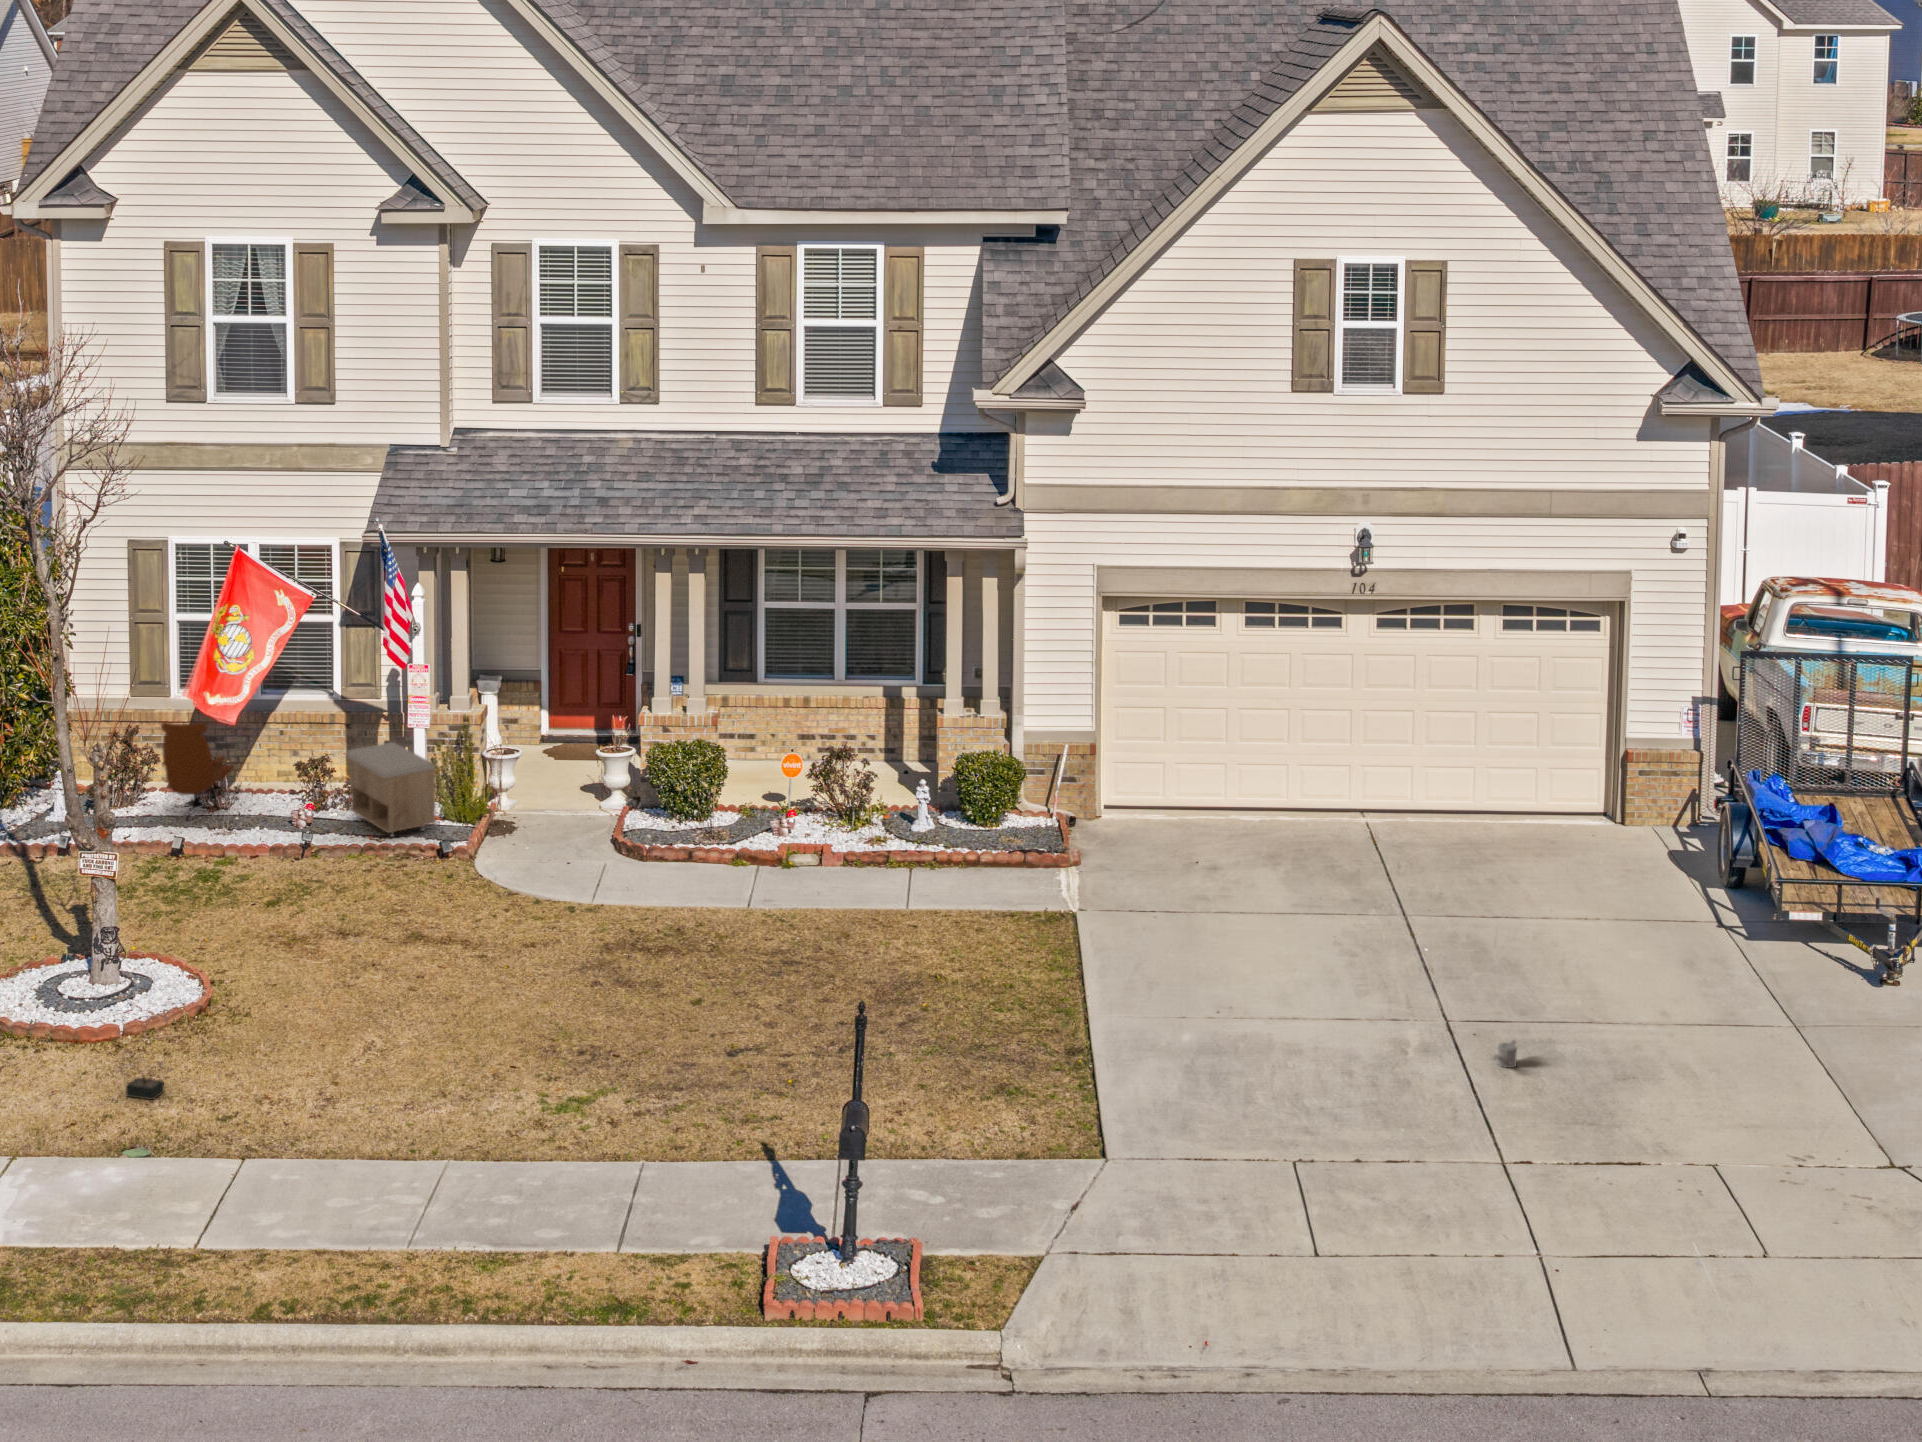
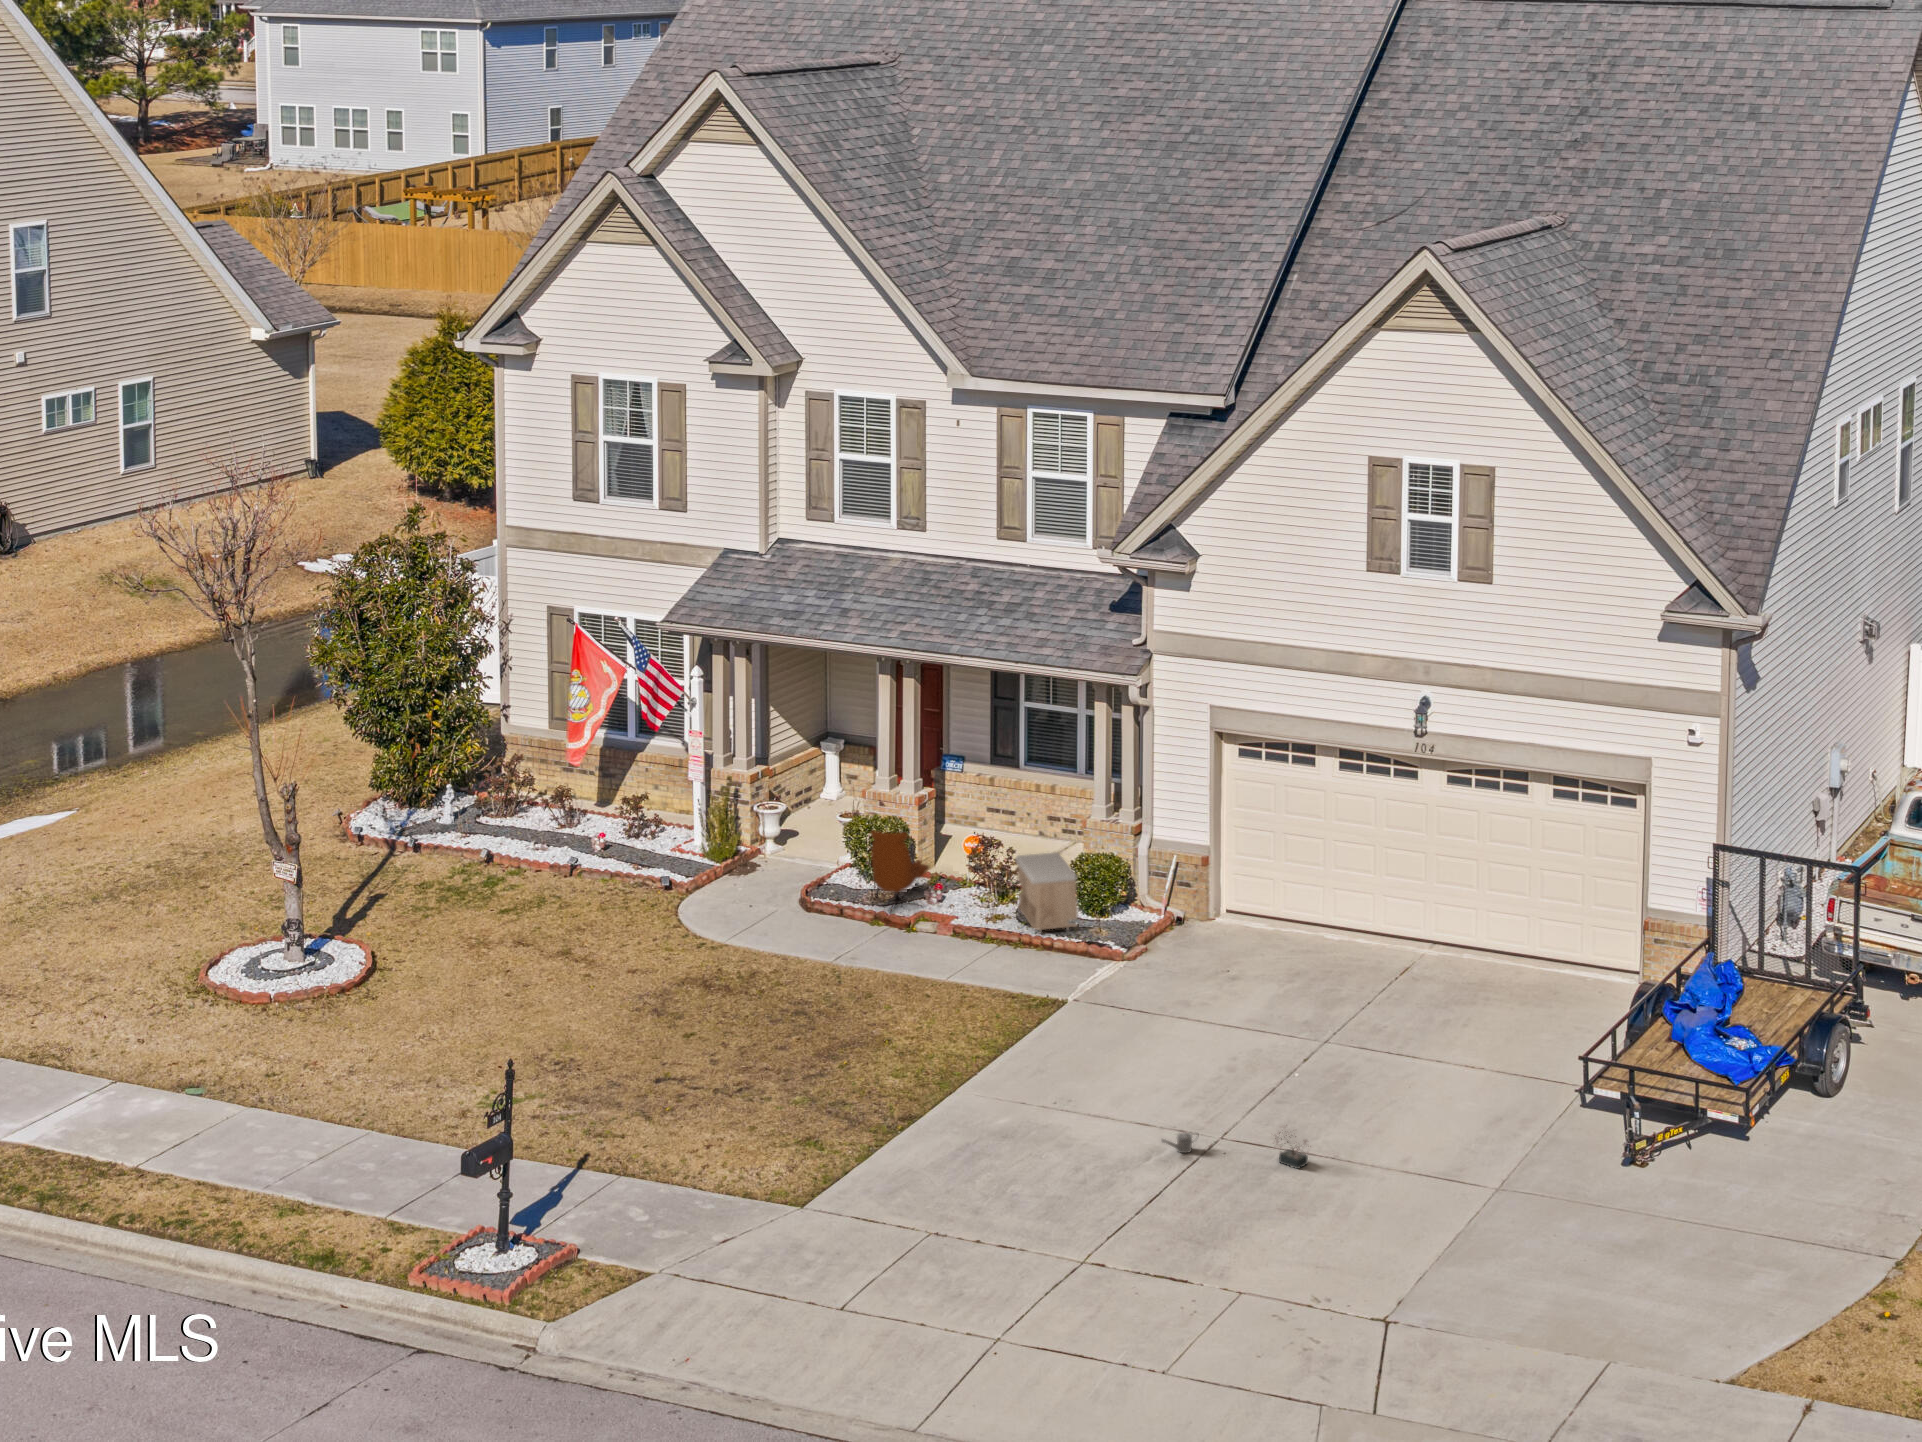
lounge chair: present [161,722,235,819] -> present [871,830,929,910]
storage bench: present [346,742,436,837] -> present [1015,852,1078,933]
decorative plant: present [119,1049,164,1100] -> present [1275,1125,1311,1169]

